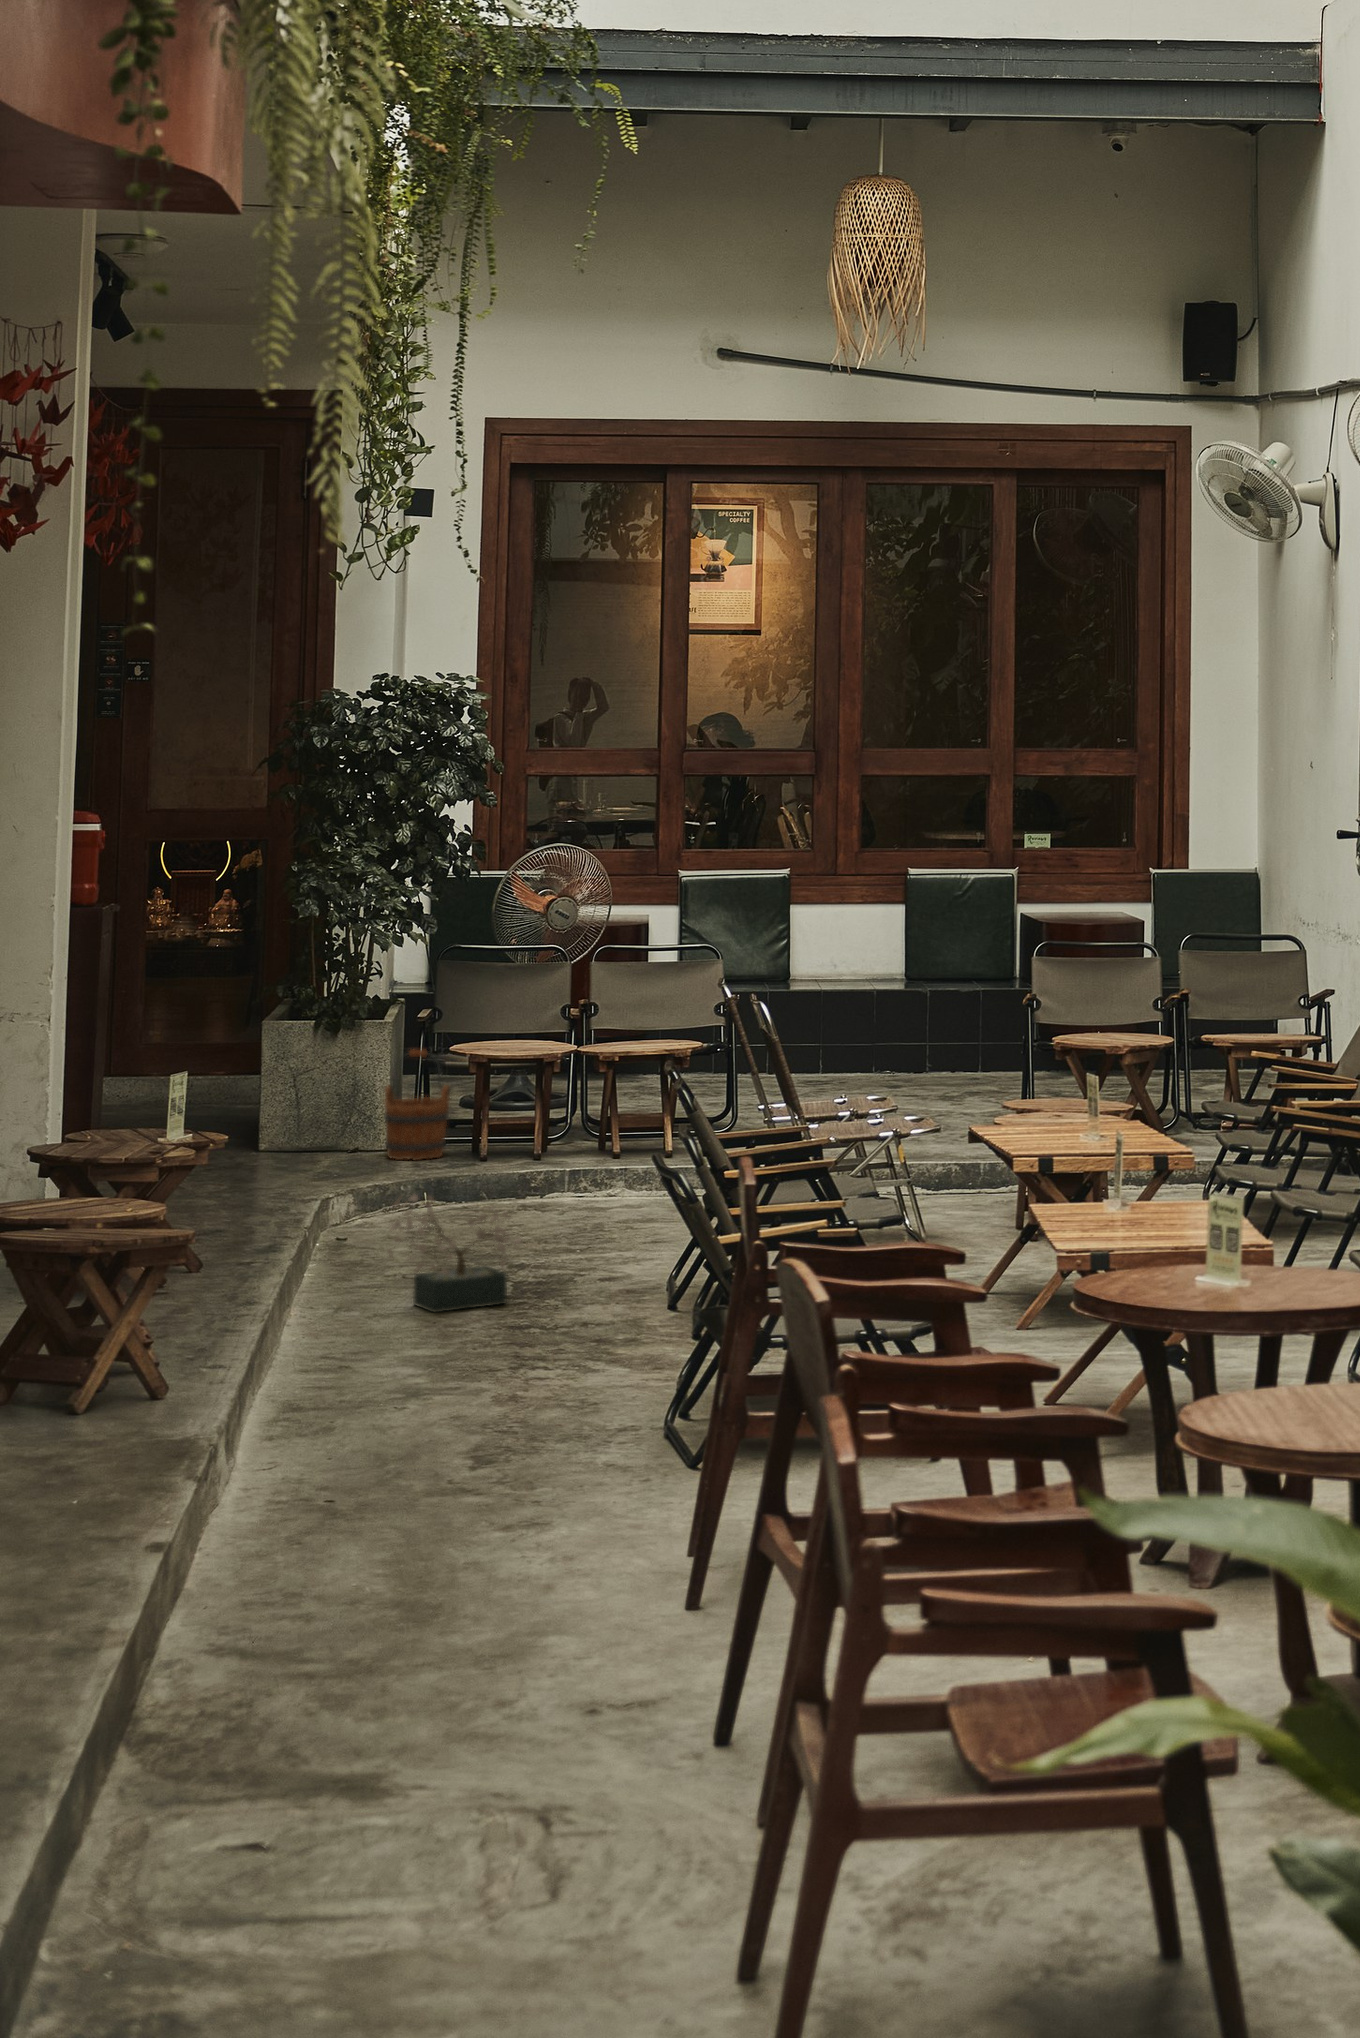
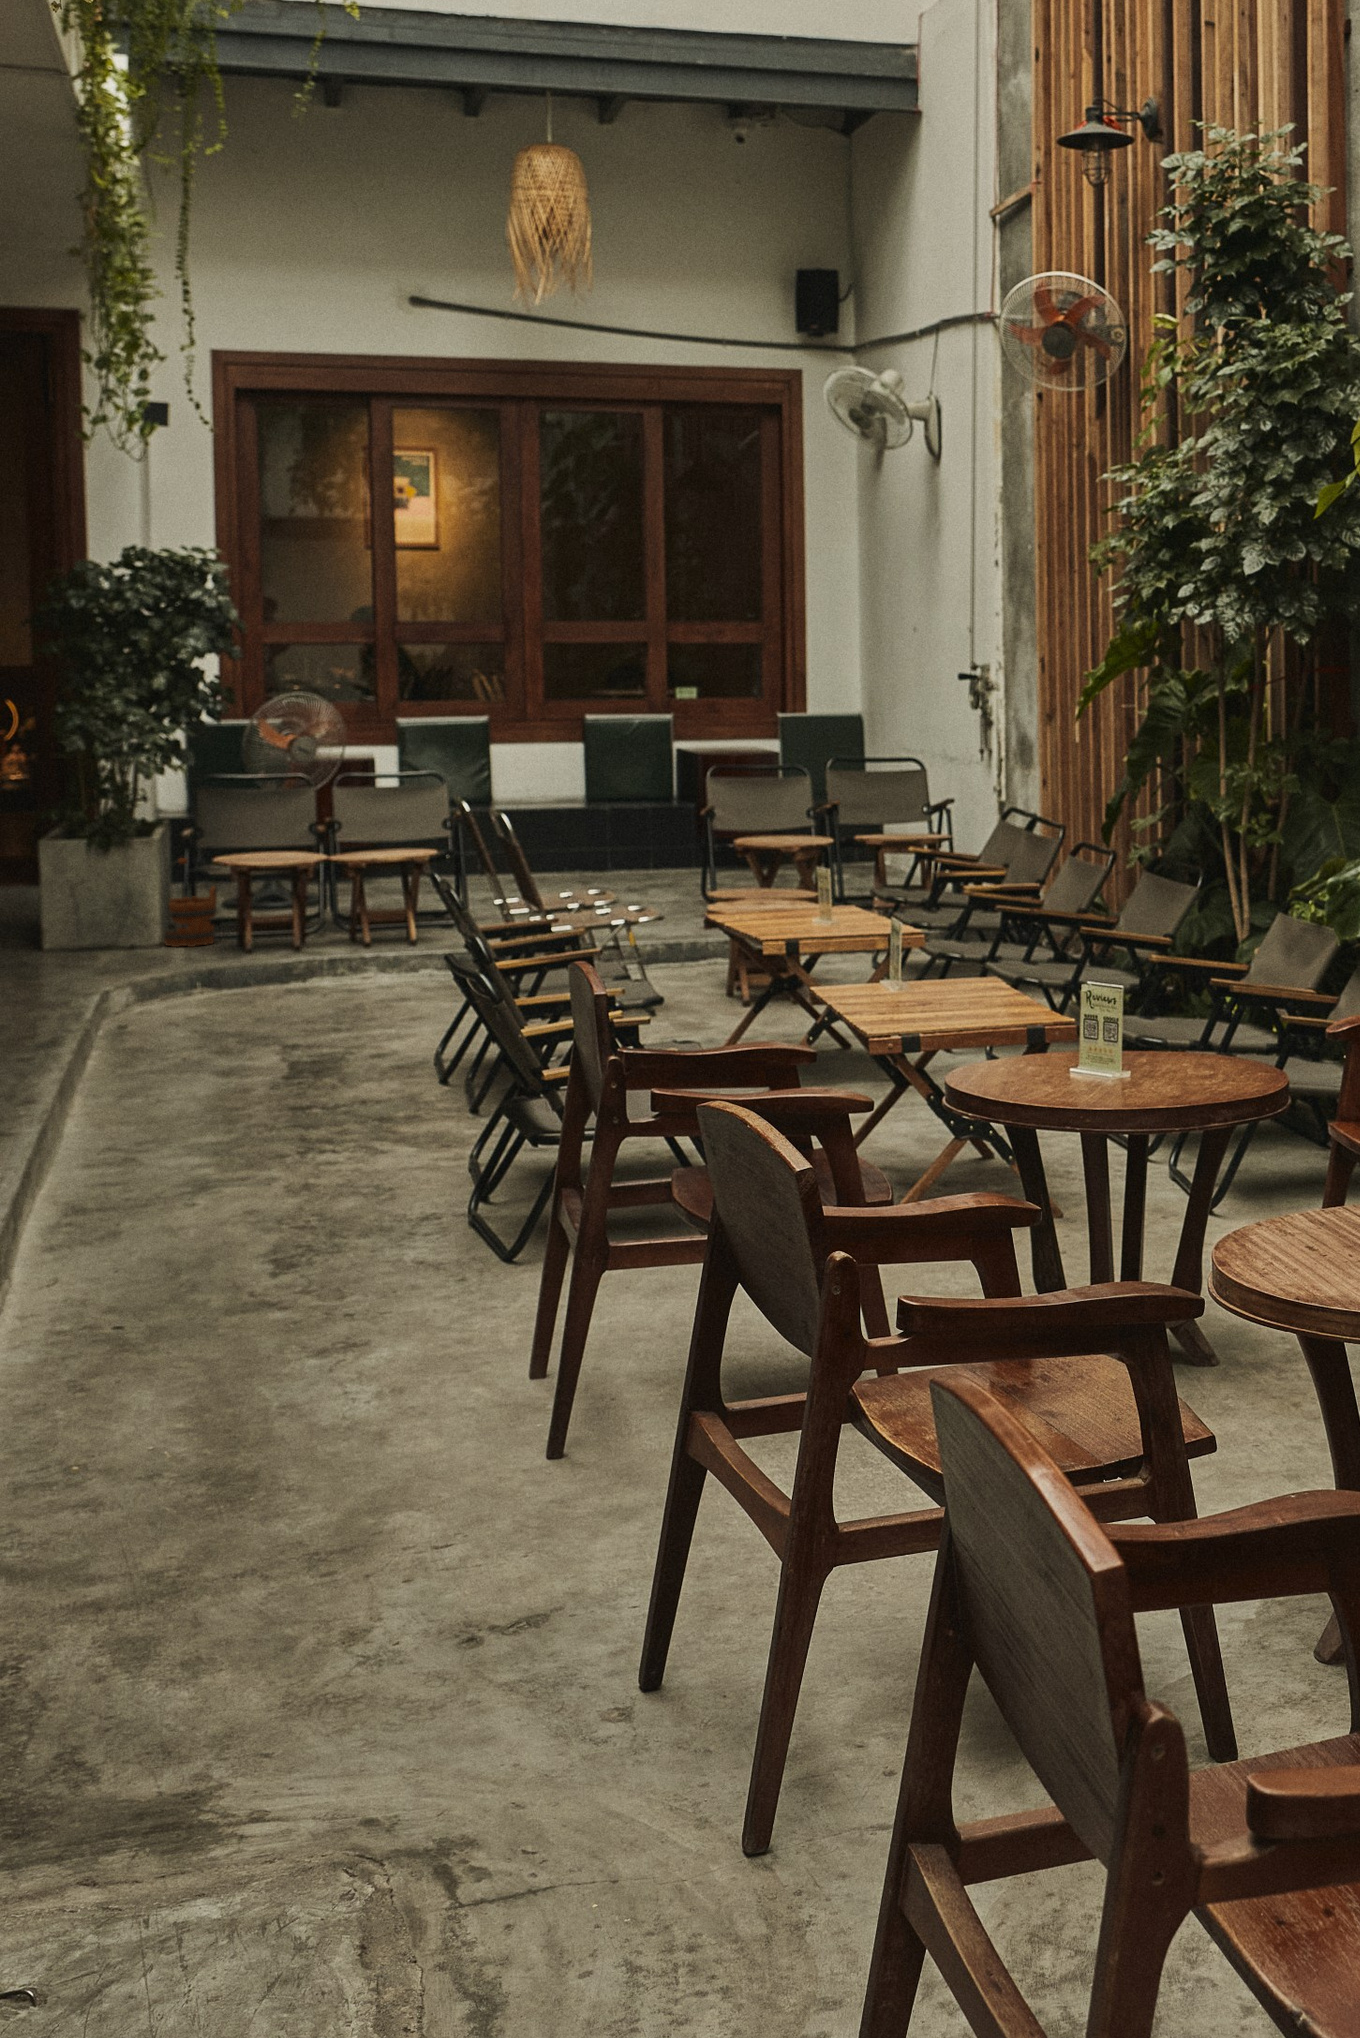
decorative plant: present [388,1194,521,1312] -> none [186,963,308,1063]

